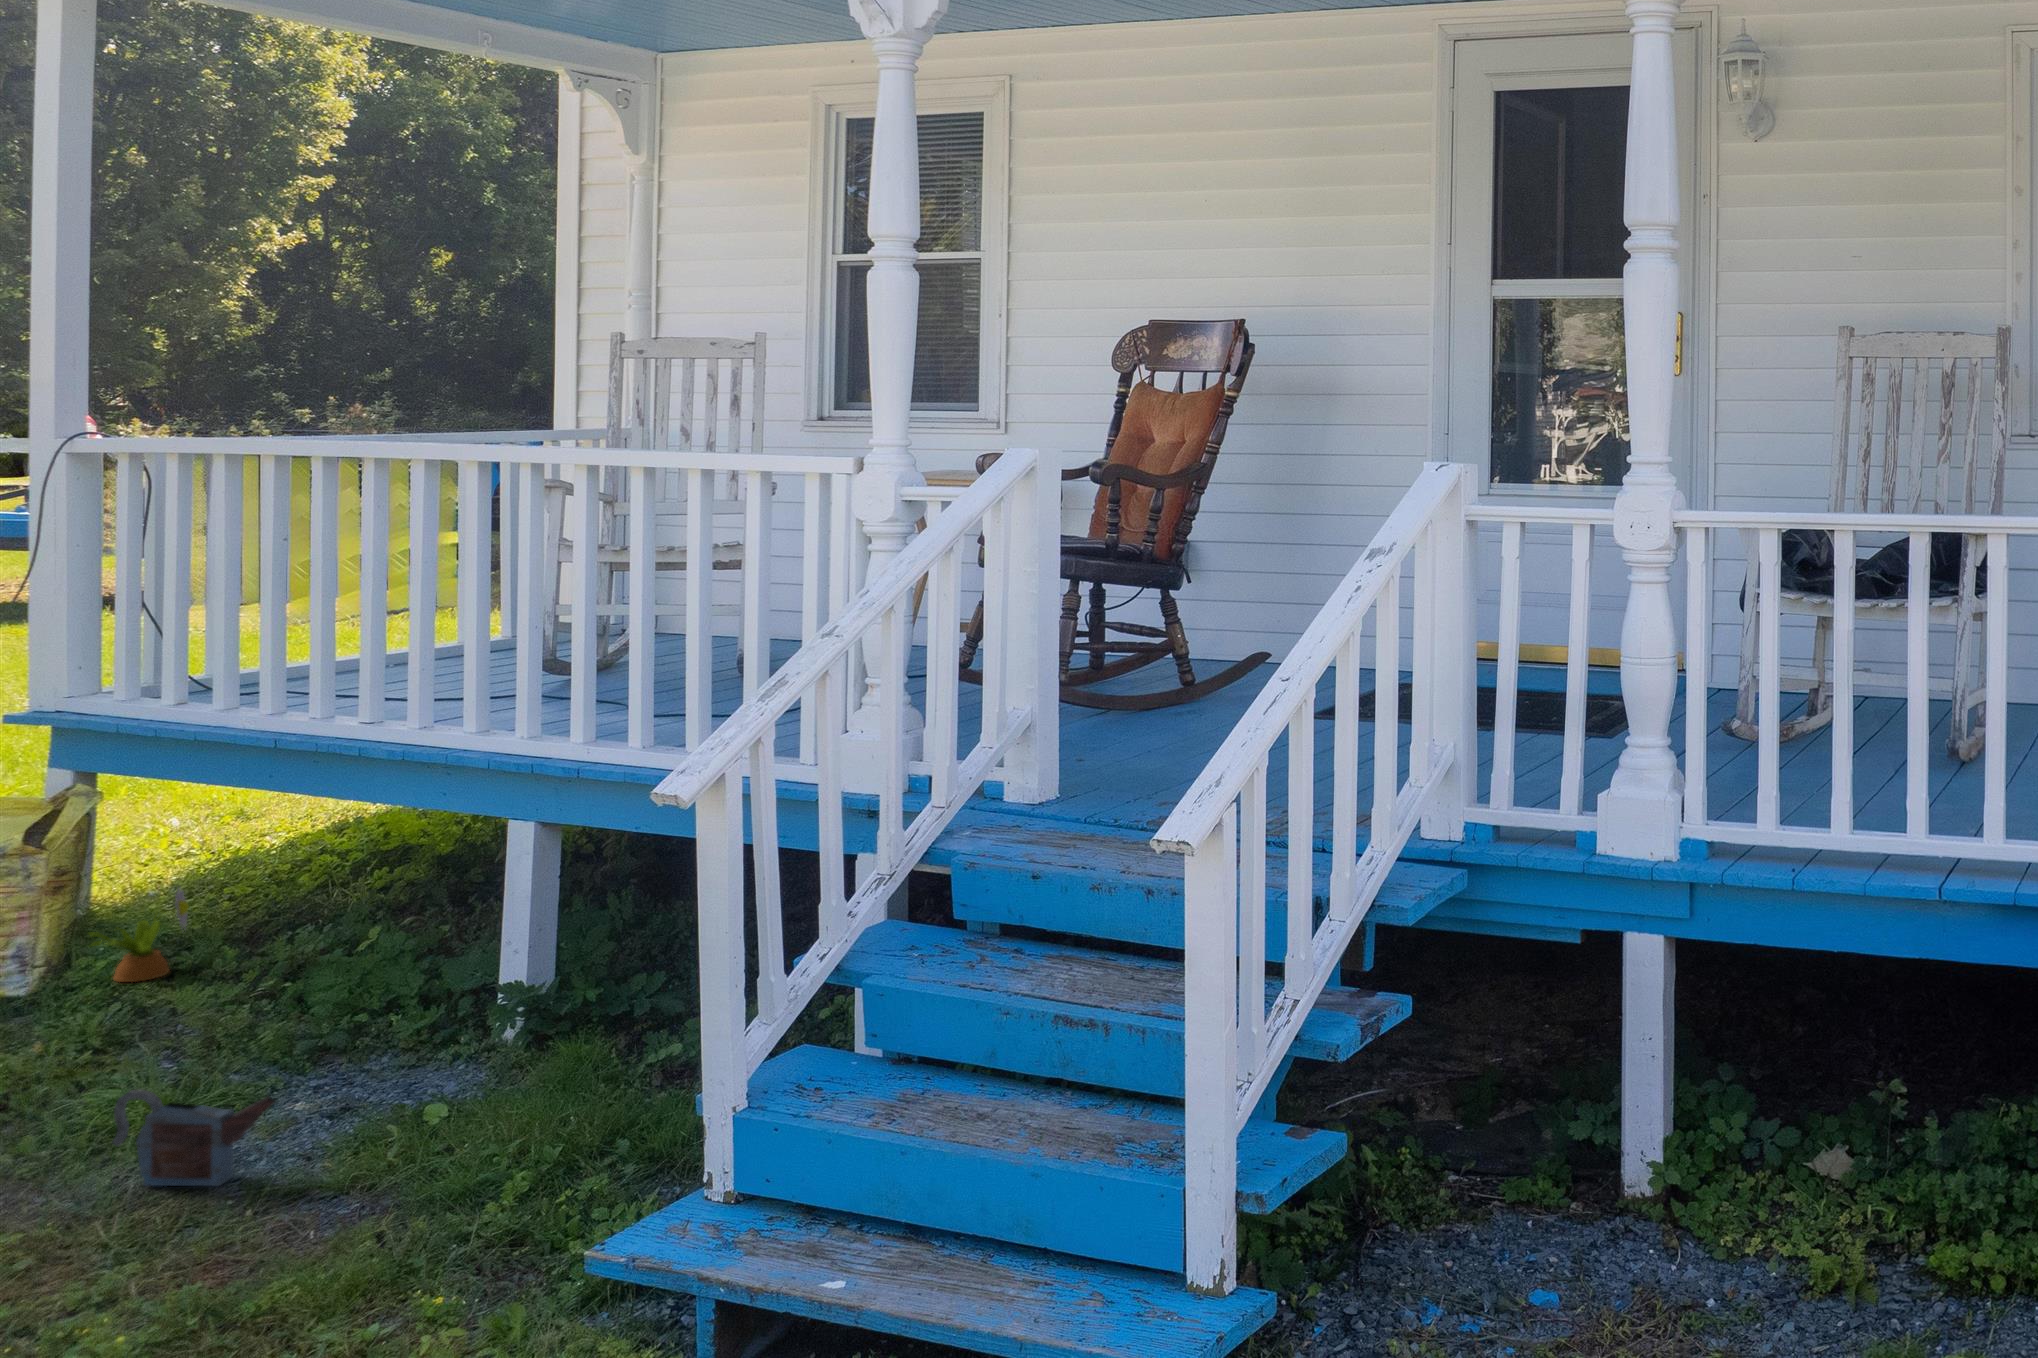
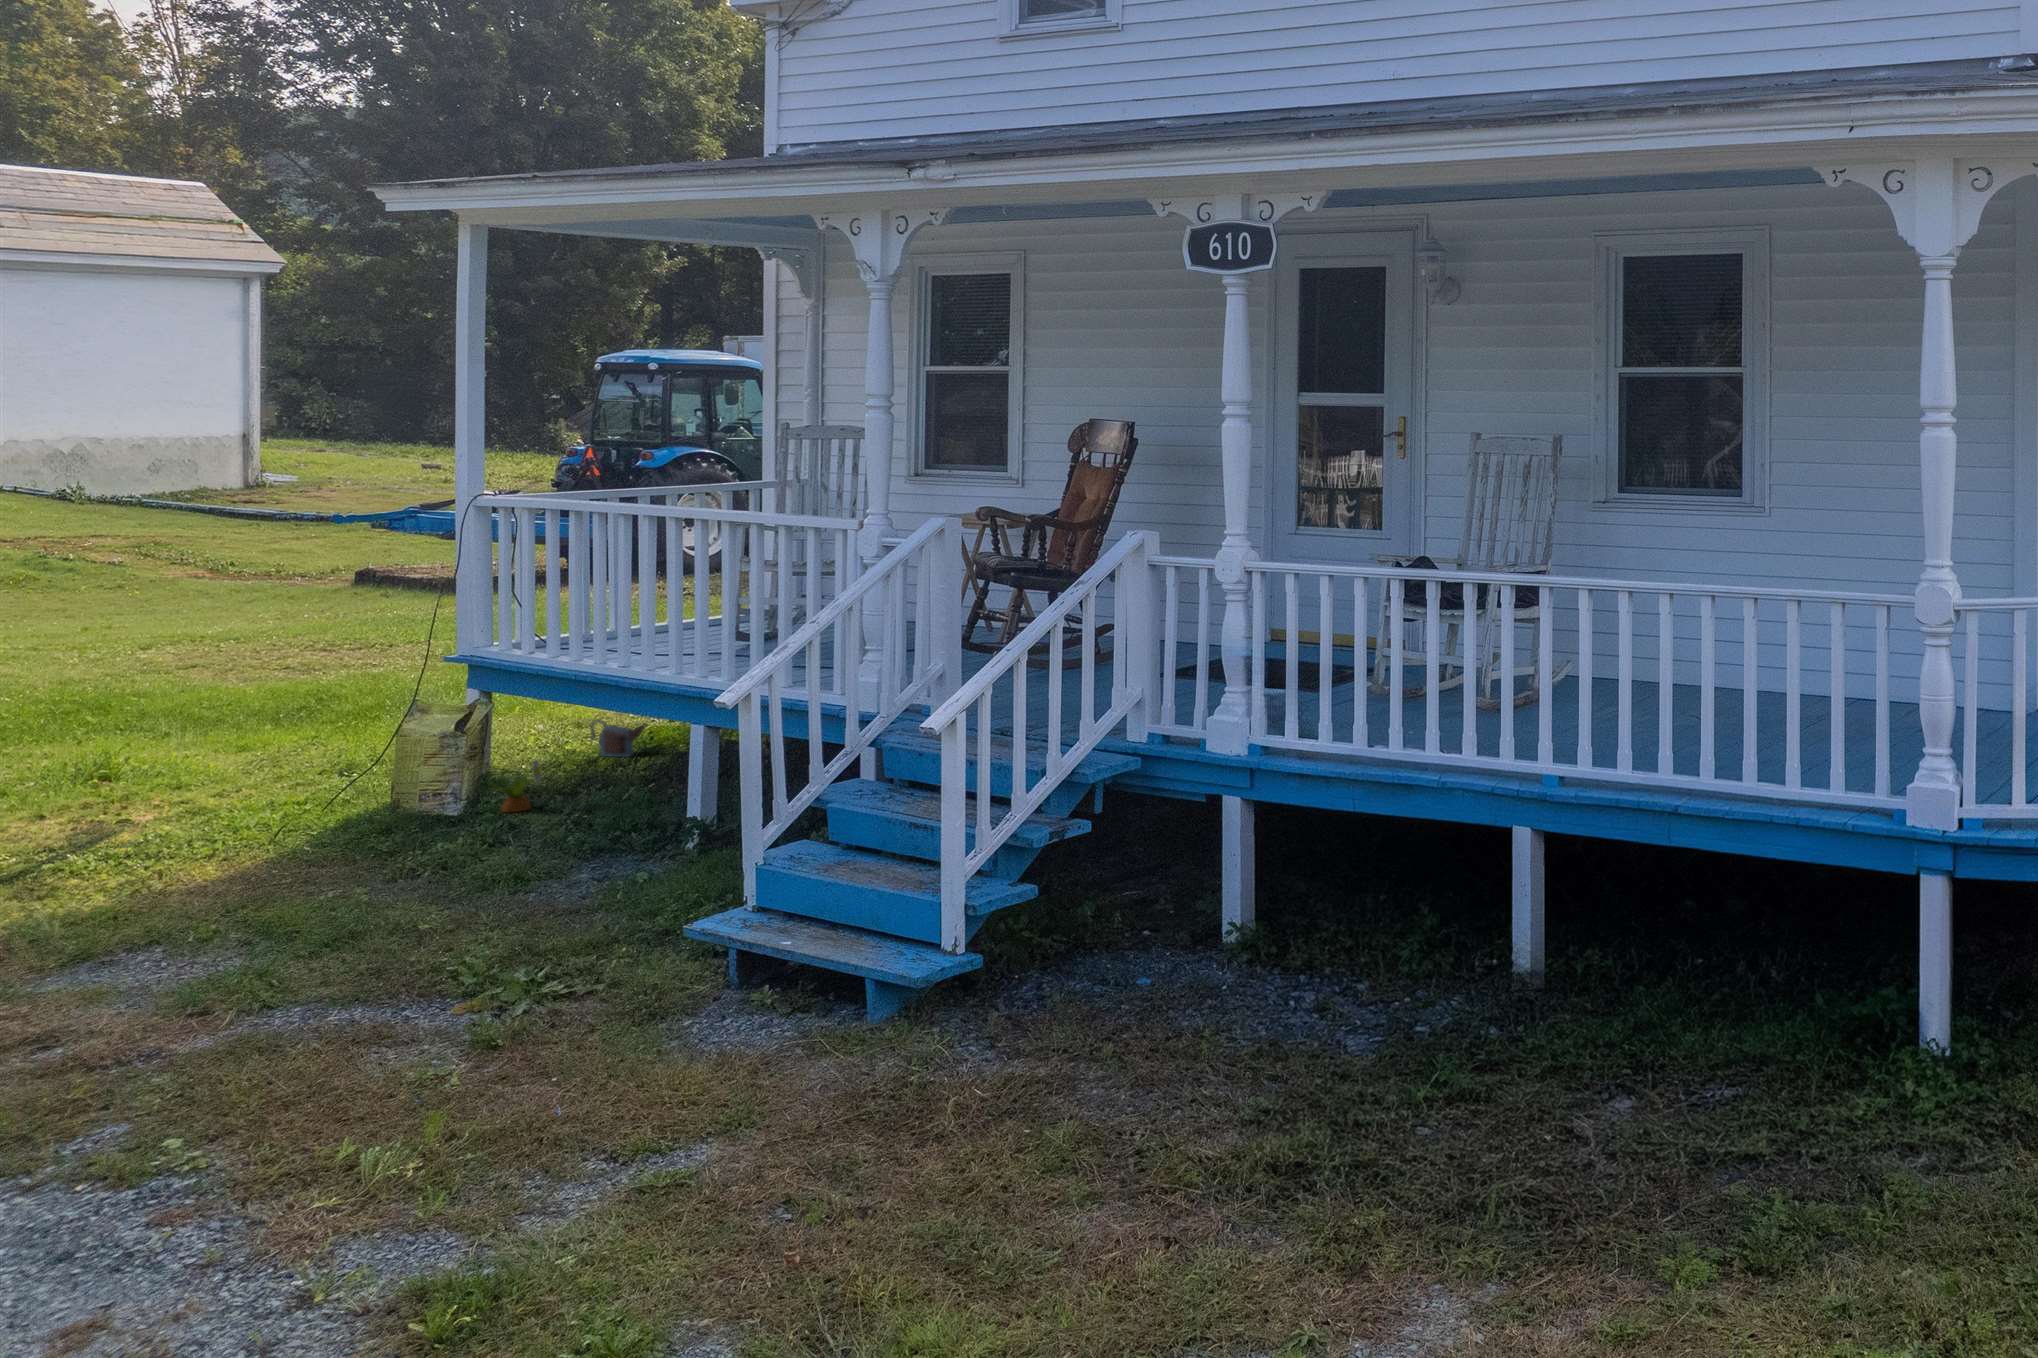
watering can: present [112,1089,275,1186] -> present [590,719,647,757]

